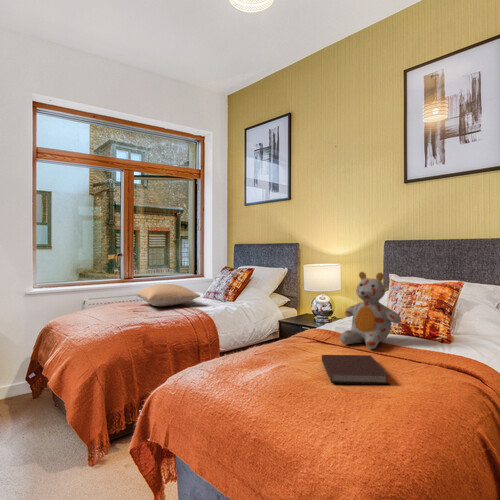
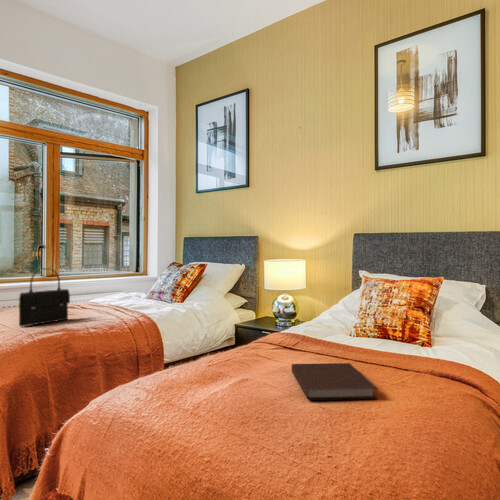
stuffed bear: present [340,272,401,349] -> none [310,265,380,355]
handbag: none [106,274,144,320] -> present [19,269,70,326]
pillow: present [137,284,200,306] -> none [62,282,142,309]

